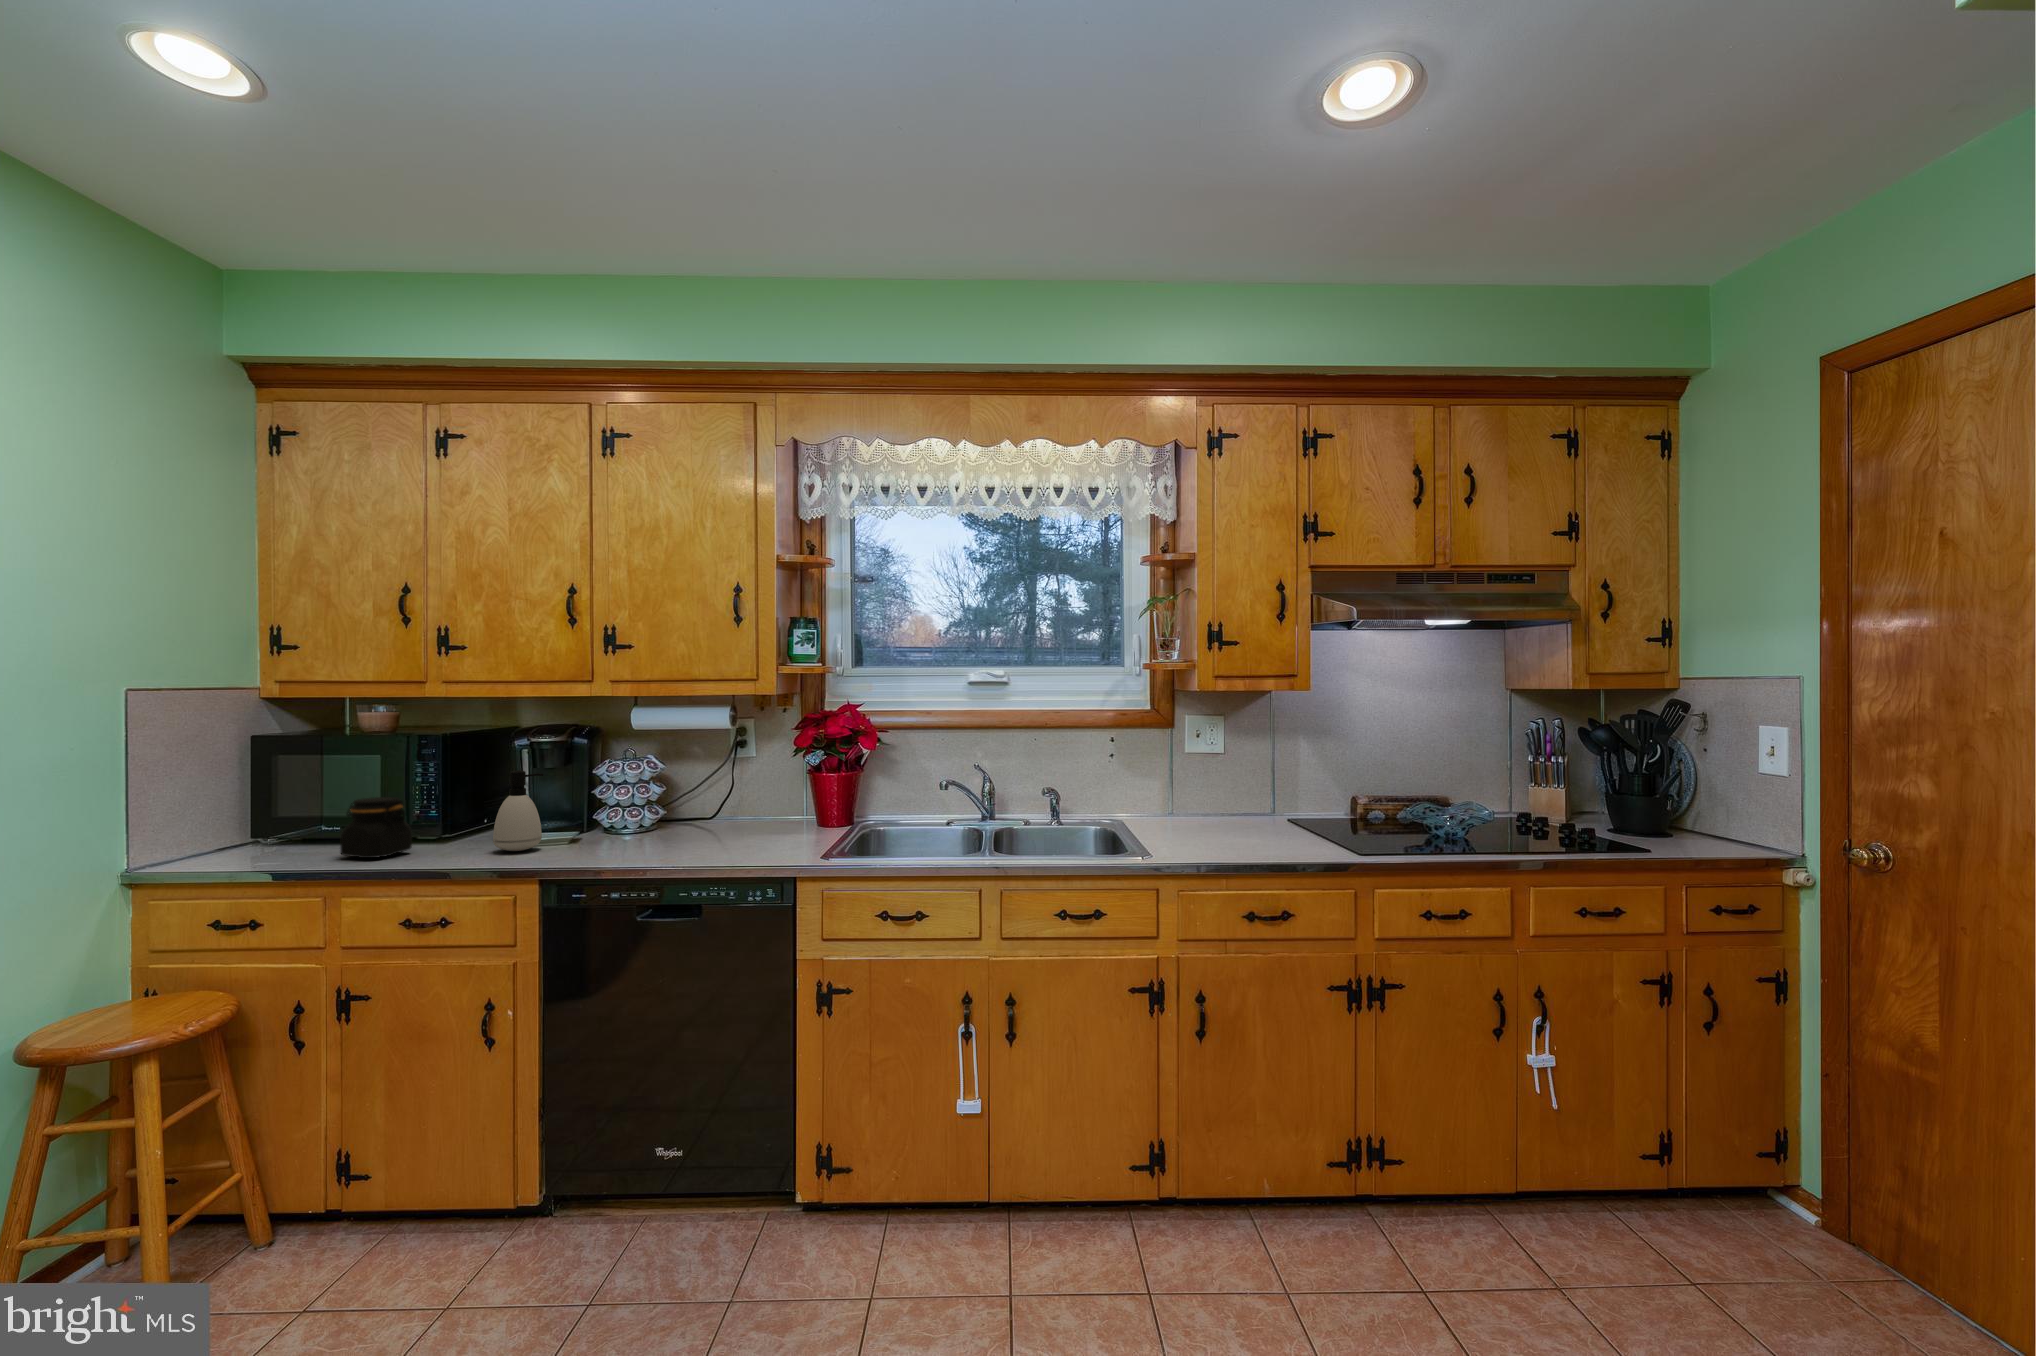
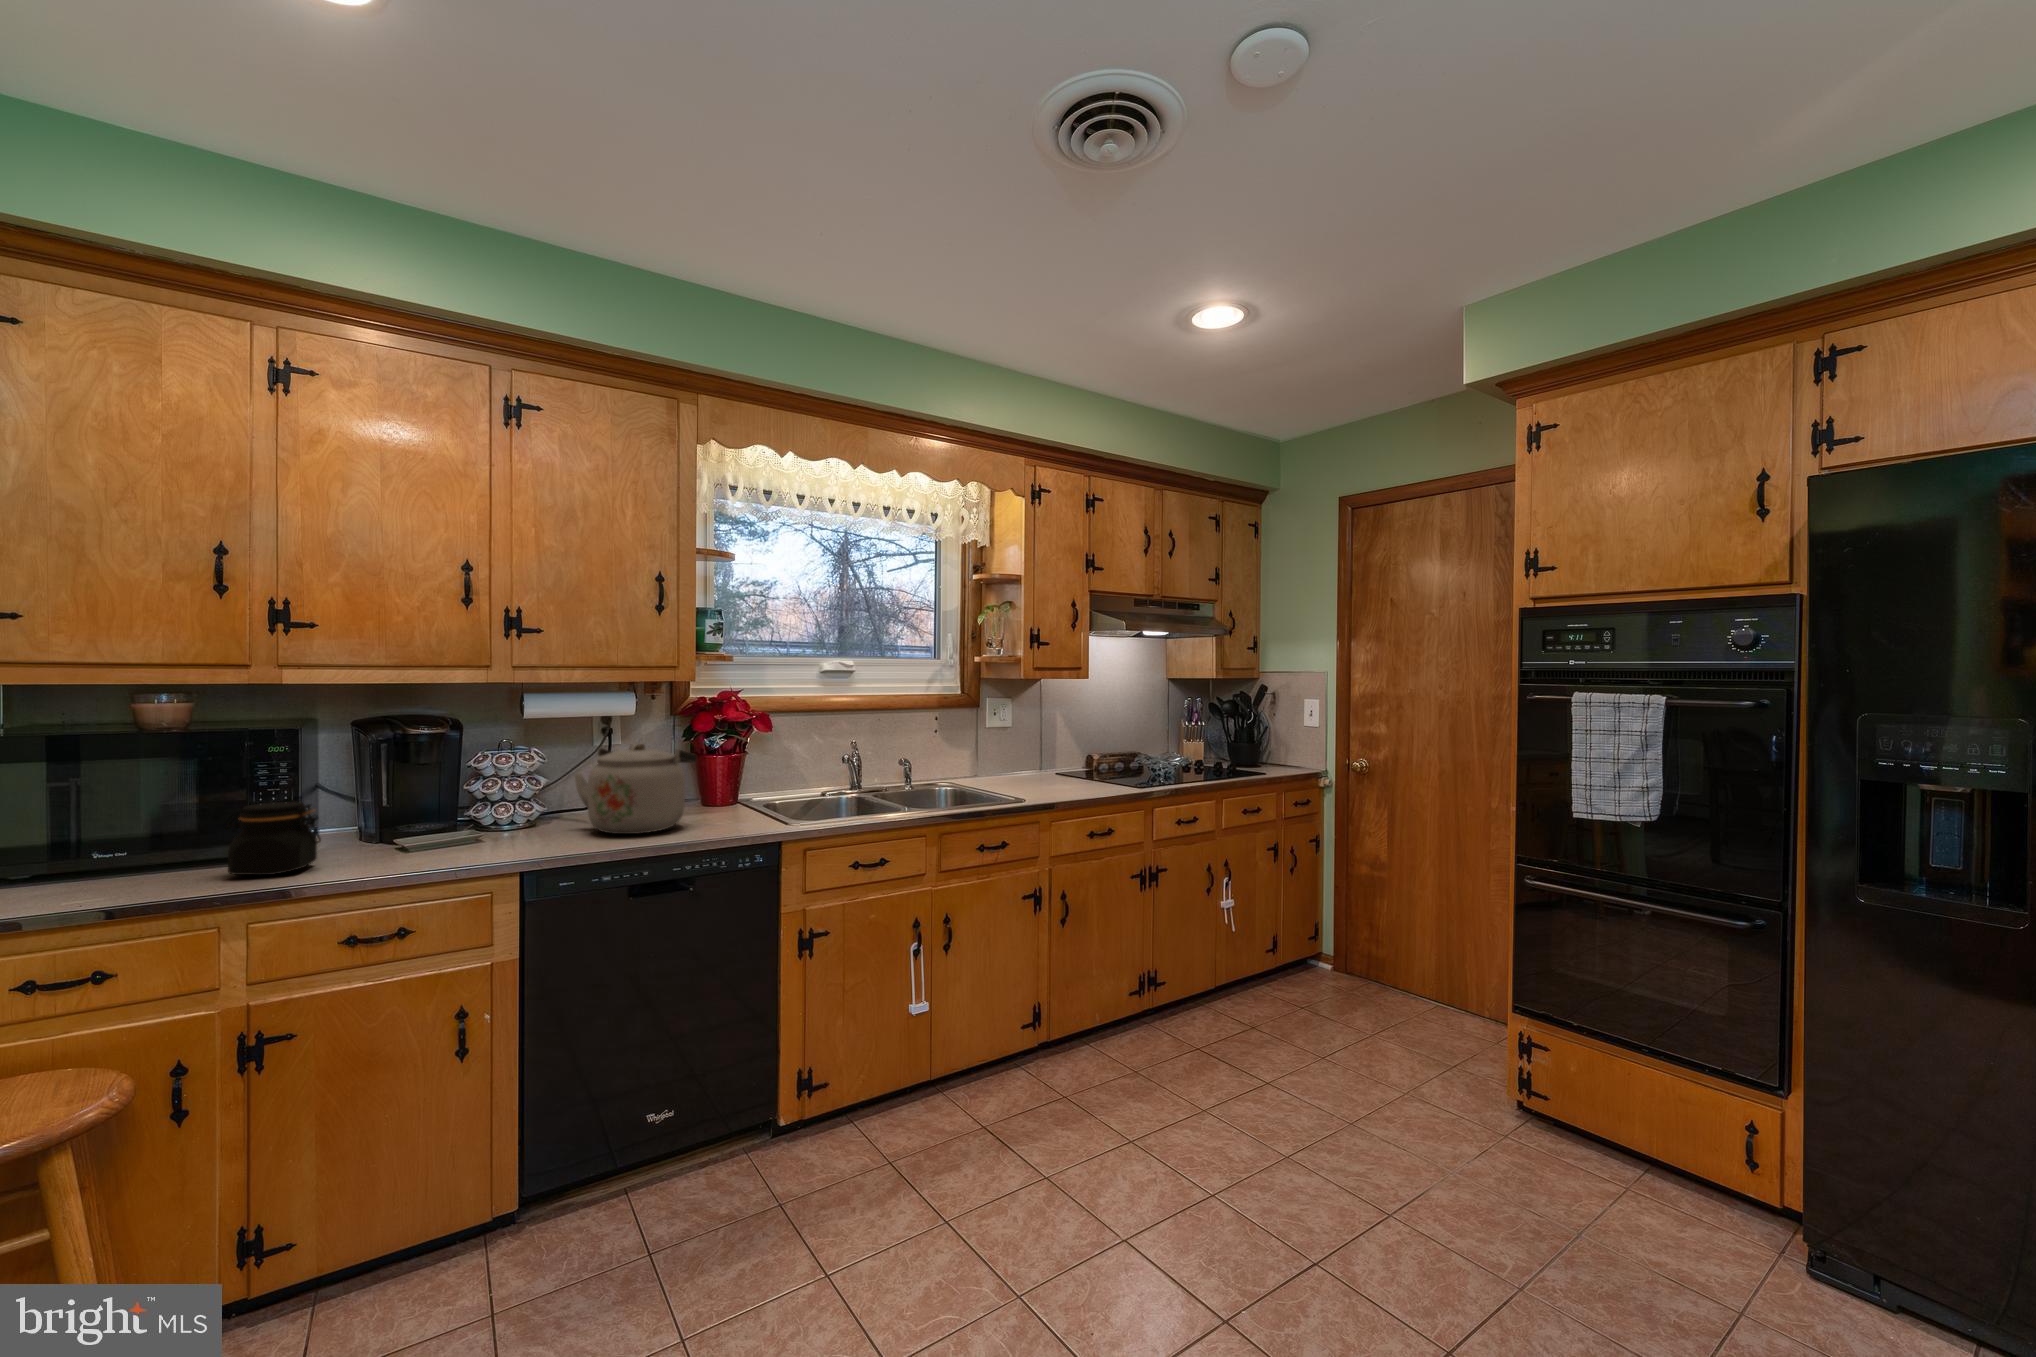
kettle: none [636,759,750,852] -> present [574,743,697,834]
soap dispenser: present [493,770,543,851] -> none [424,763,481,850]

